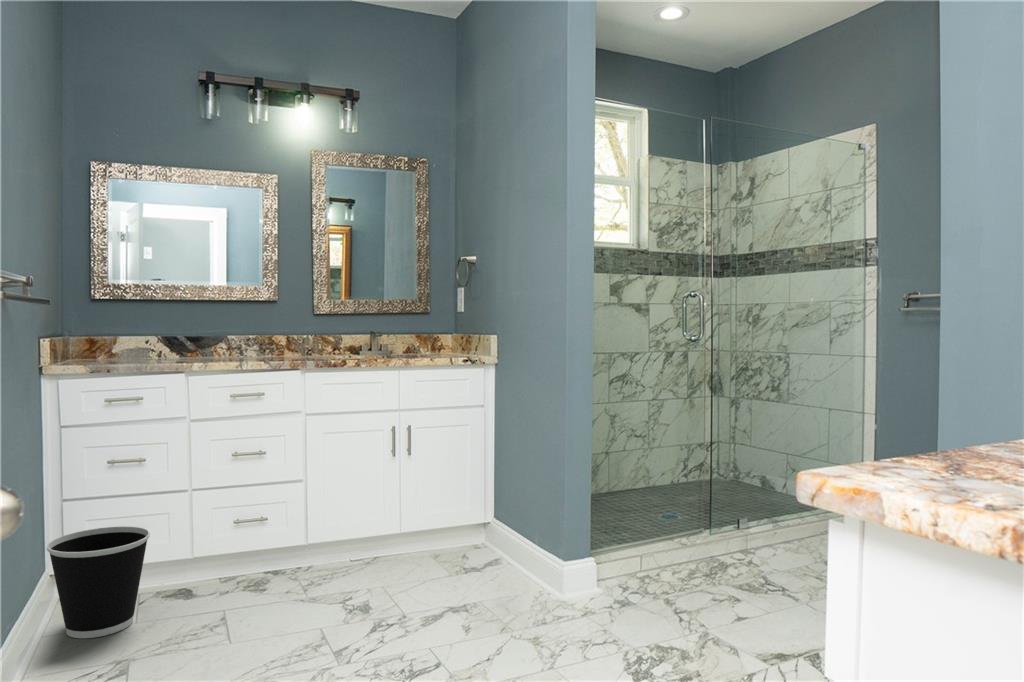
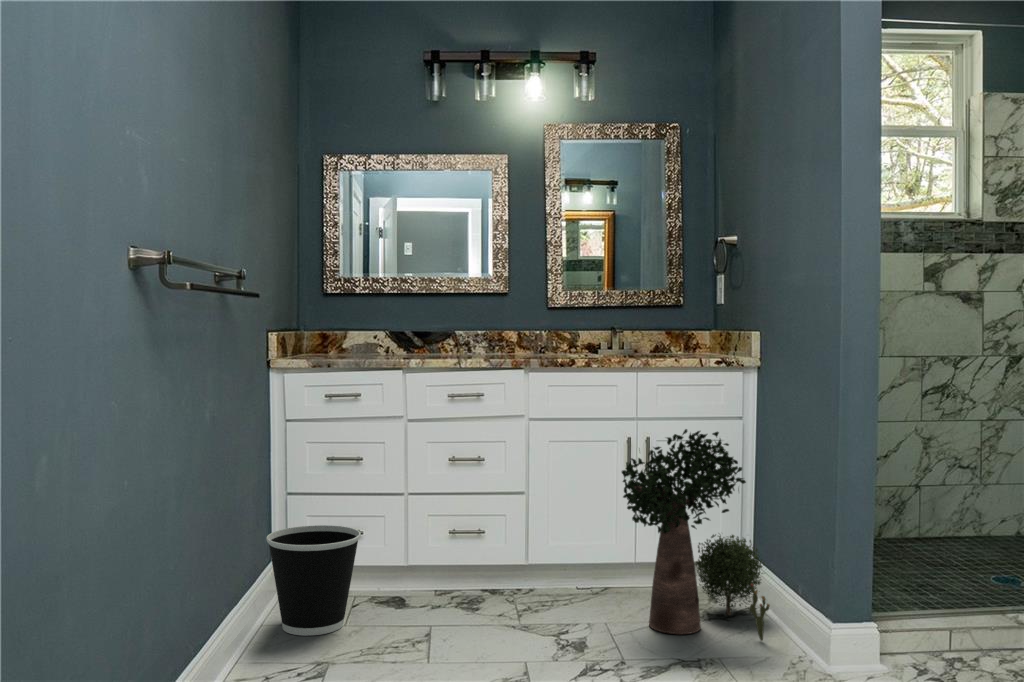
potted plant: none [394,417,514,585] -> present [622,429,770,641]

